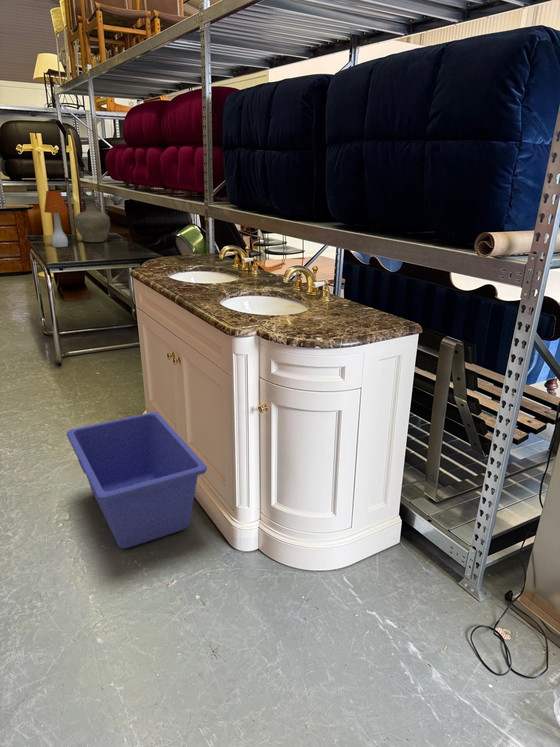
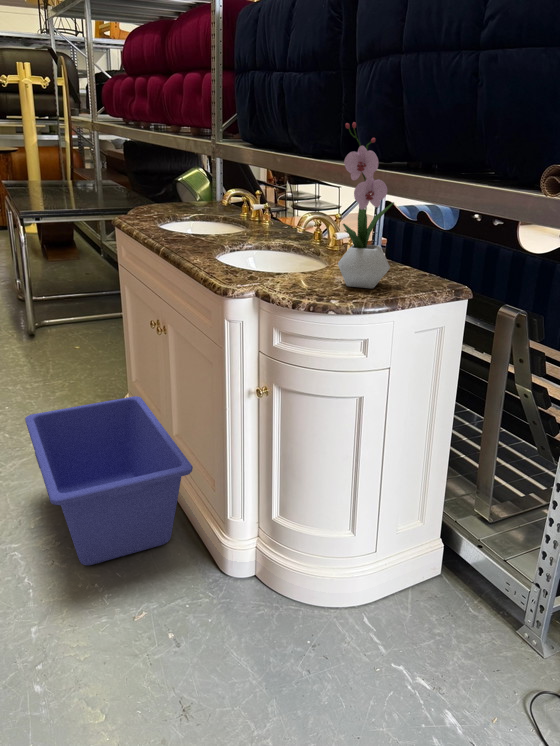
table lamp: present [44,191,68,247] -> none [26,129,54,197]
vase: present [74,196,110,242] -> none [62,137,105,193]
flower arrangement: none [319,206,361,328] -> present [338,122,394,288]

